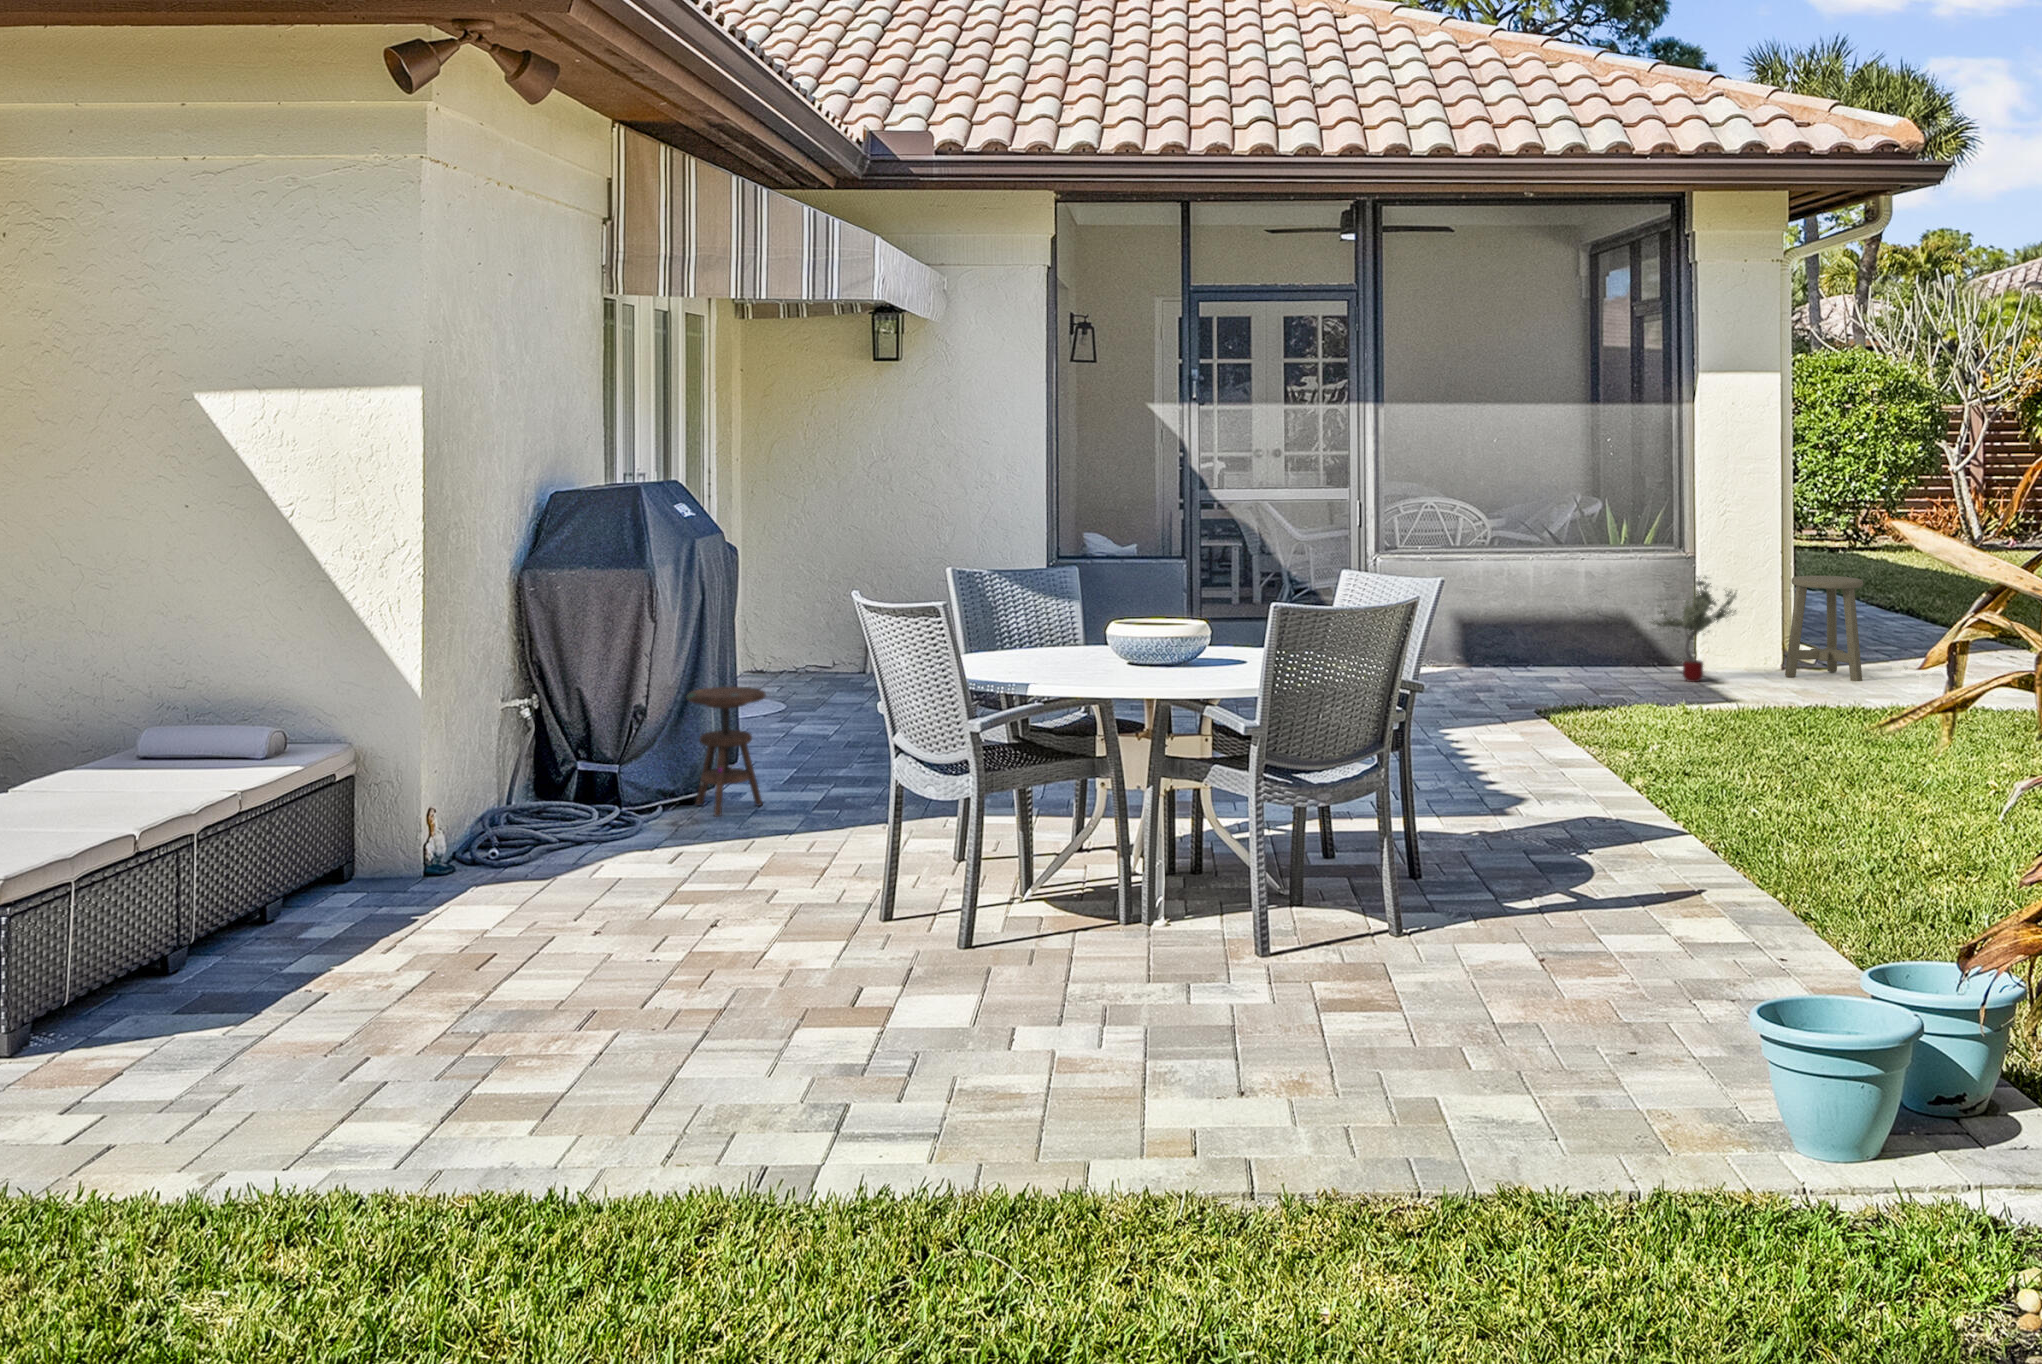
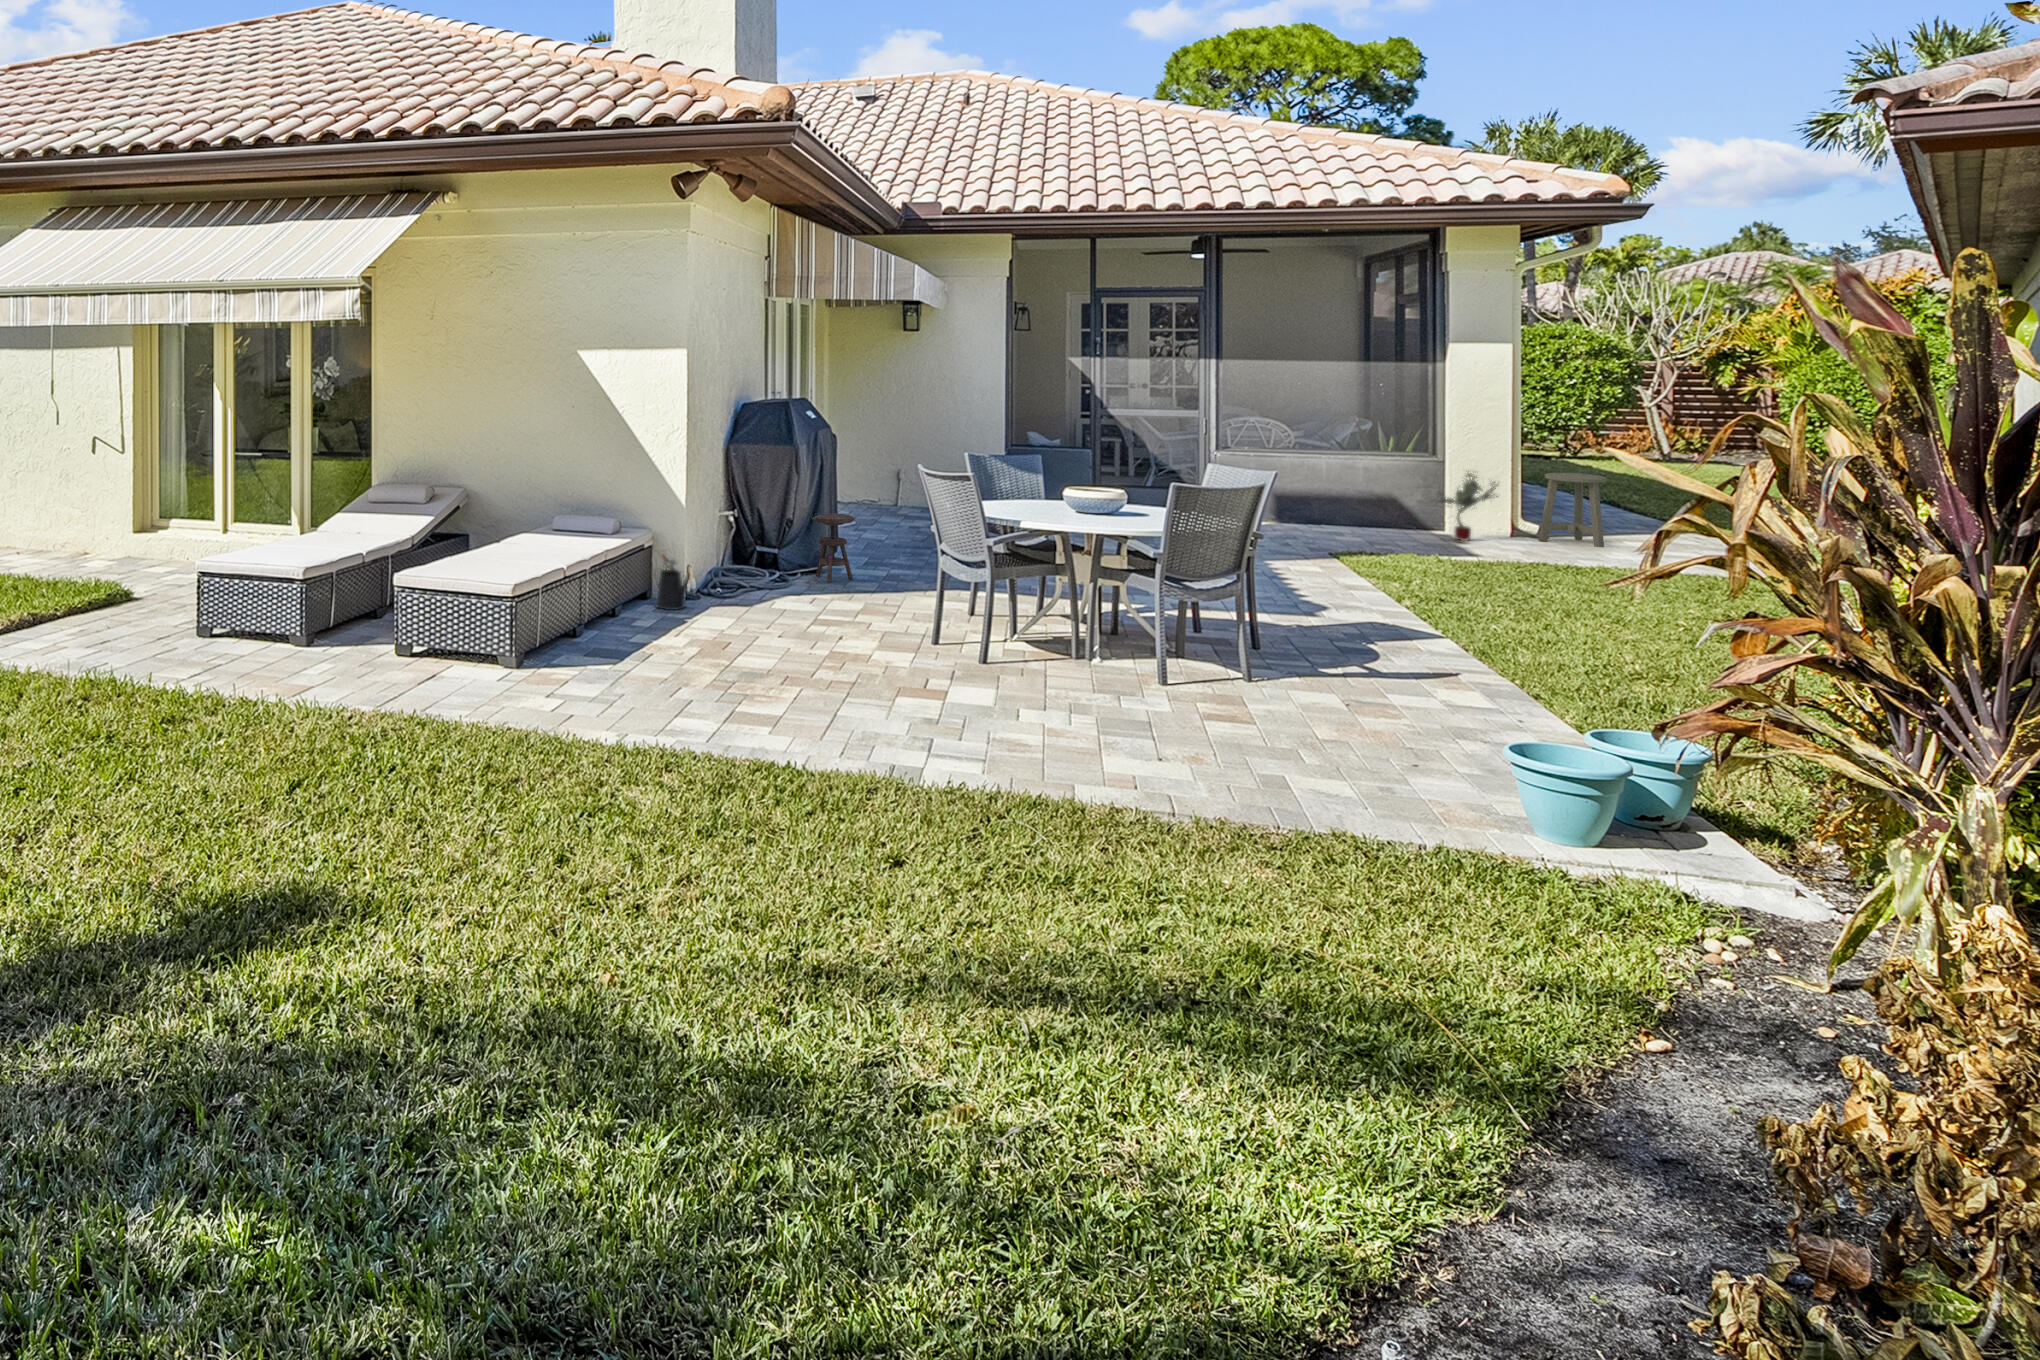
watering can: none [352,779,422,895] -> present [656,555,688,610]

